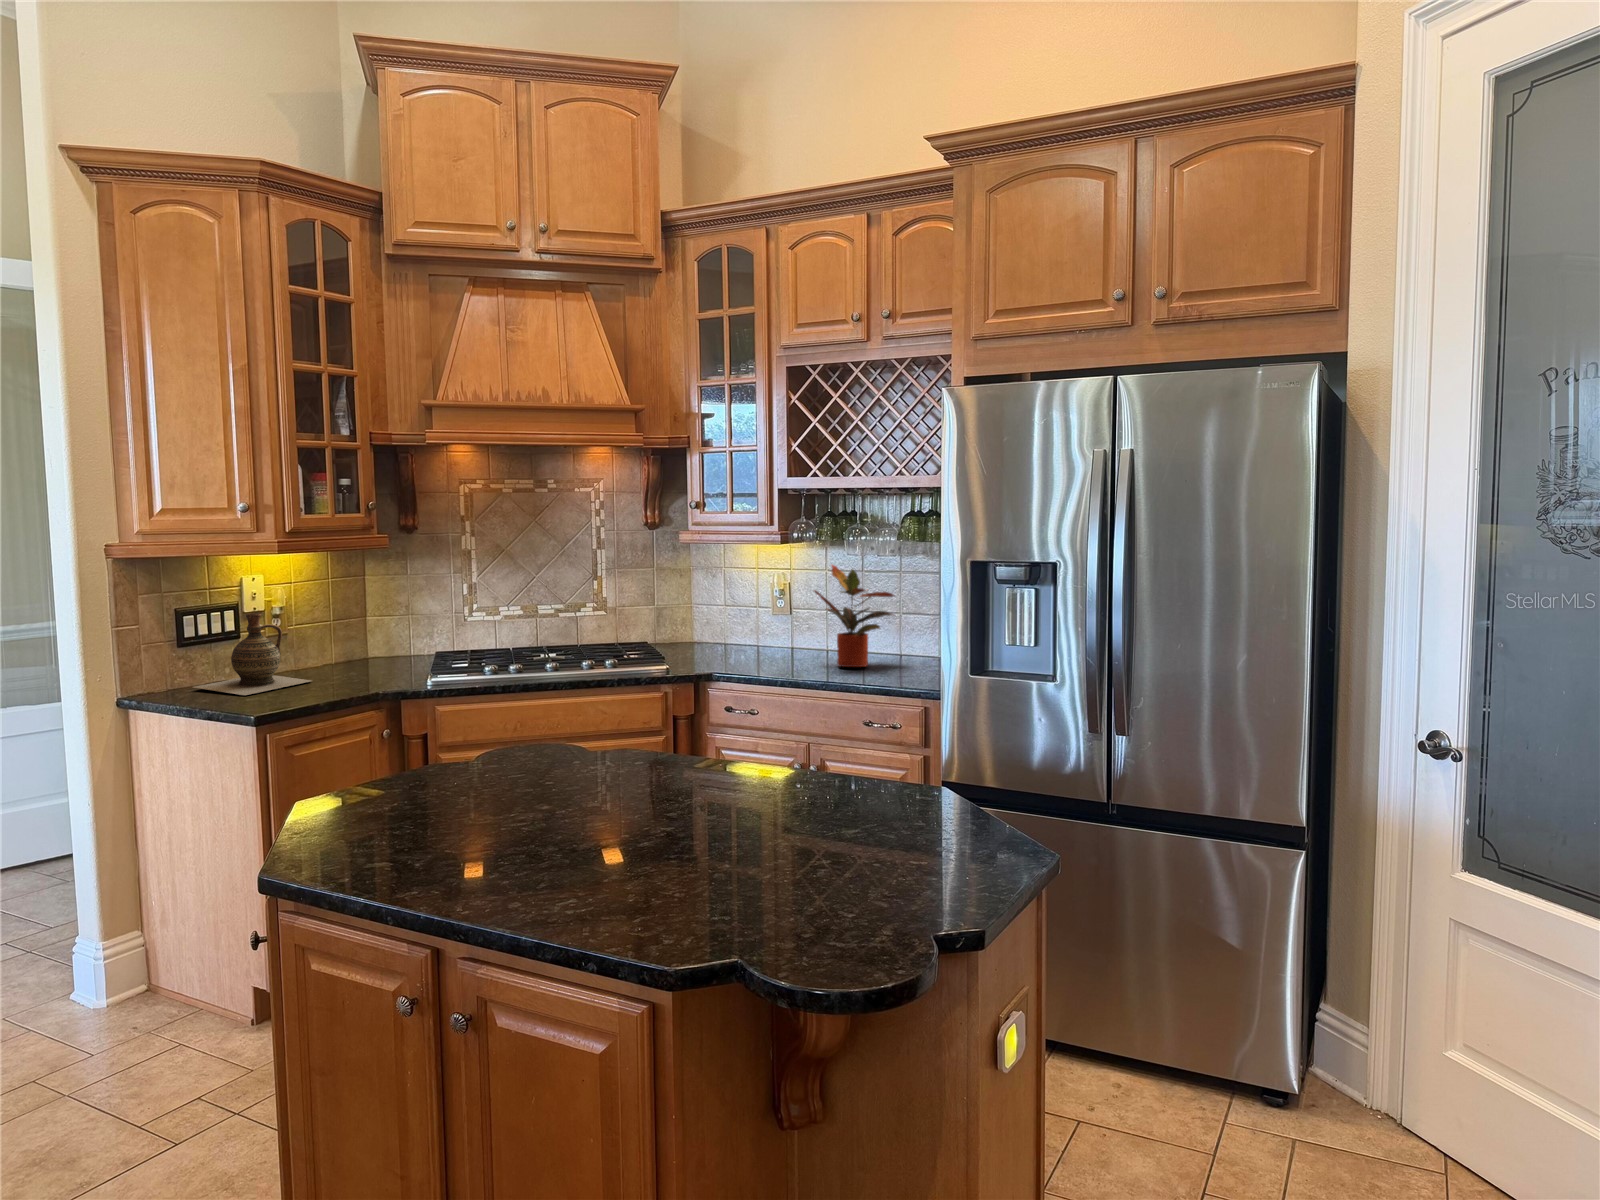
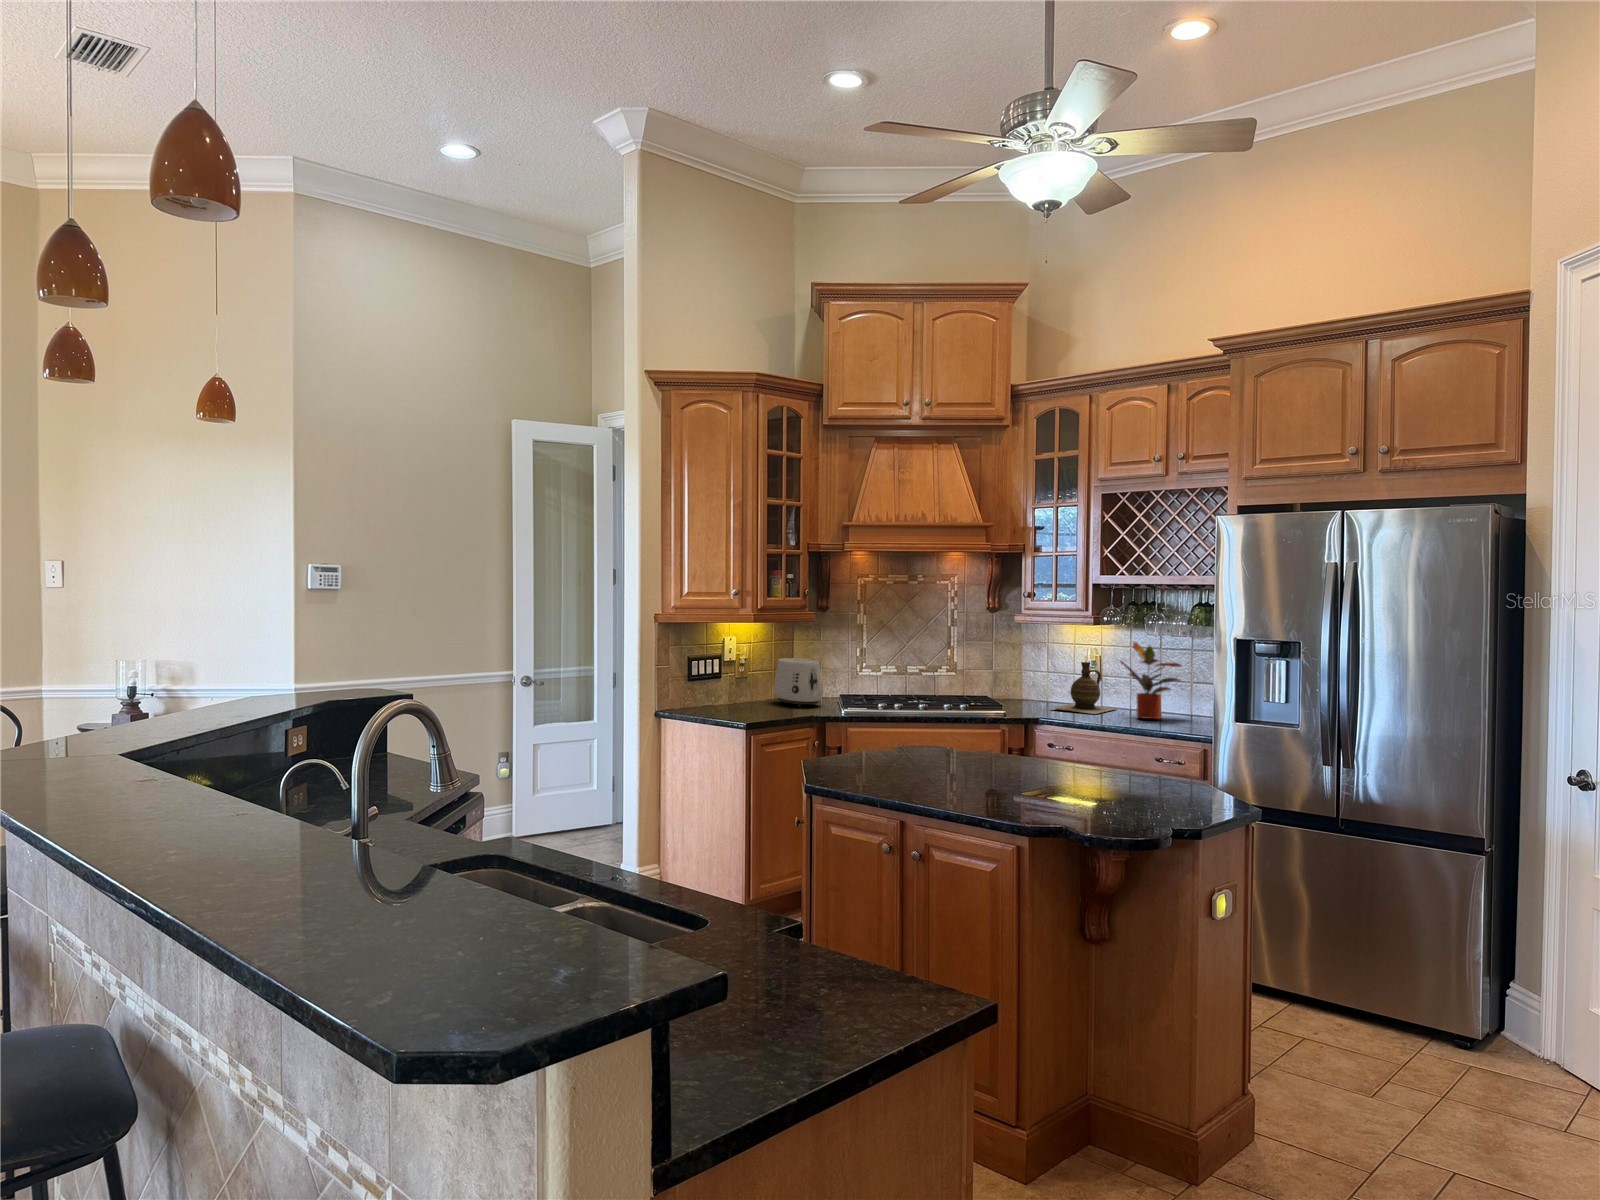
toaster: none [331,603,404,675] -> present [774,658,823,707]
ceramic jug: present [194,613,311,695] -> present [1052,662,1116,714]

